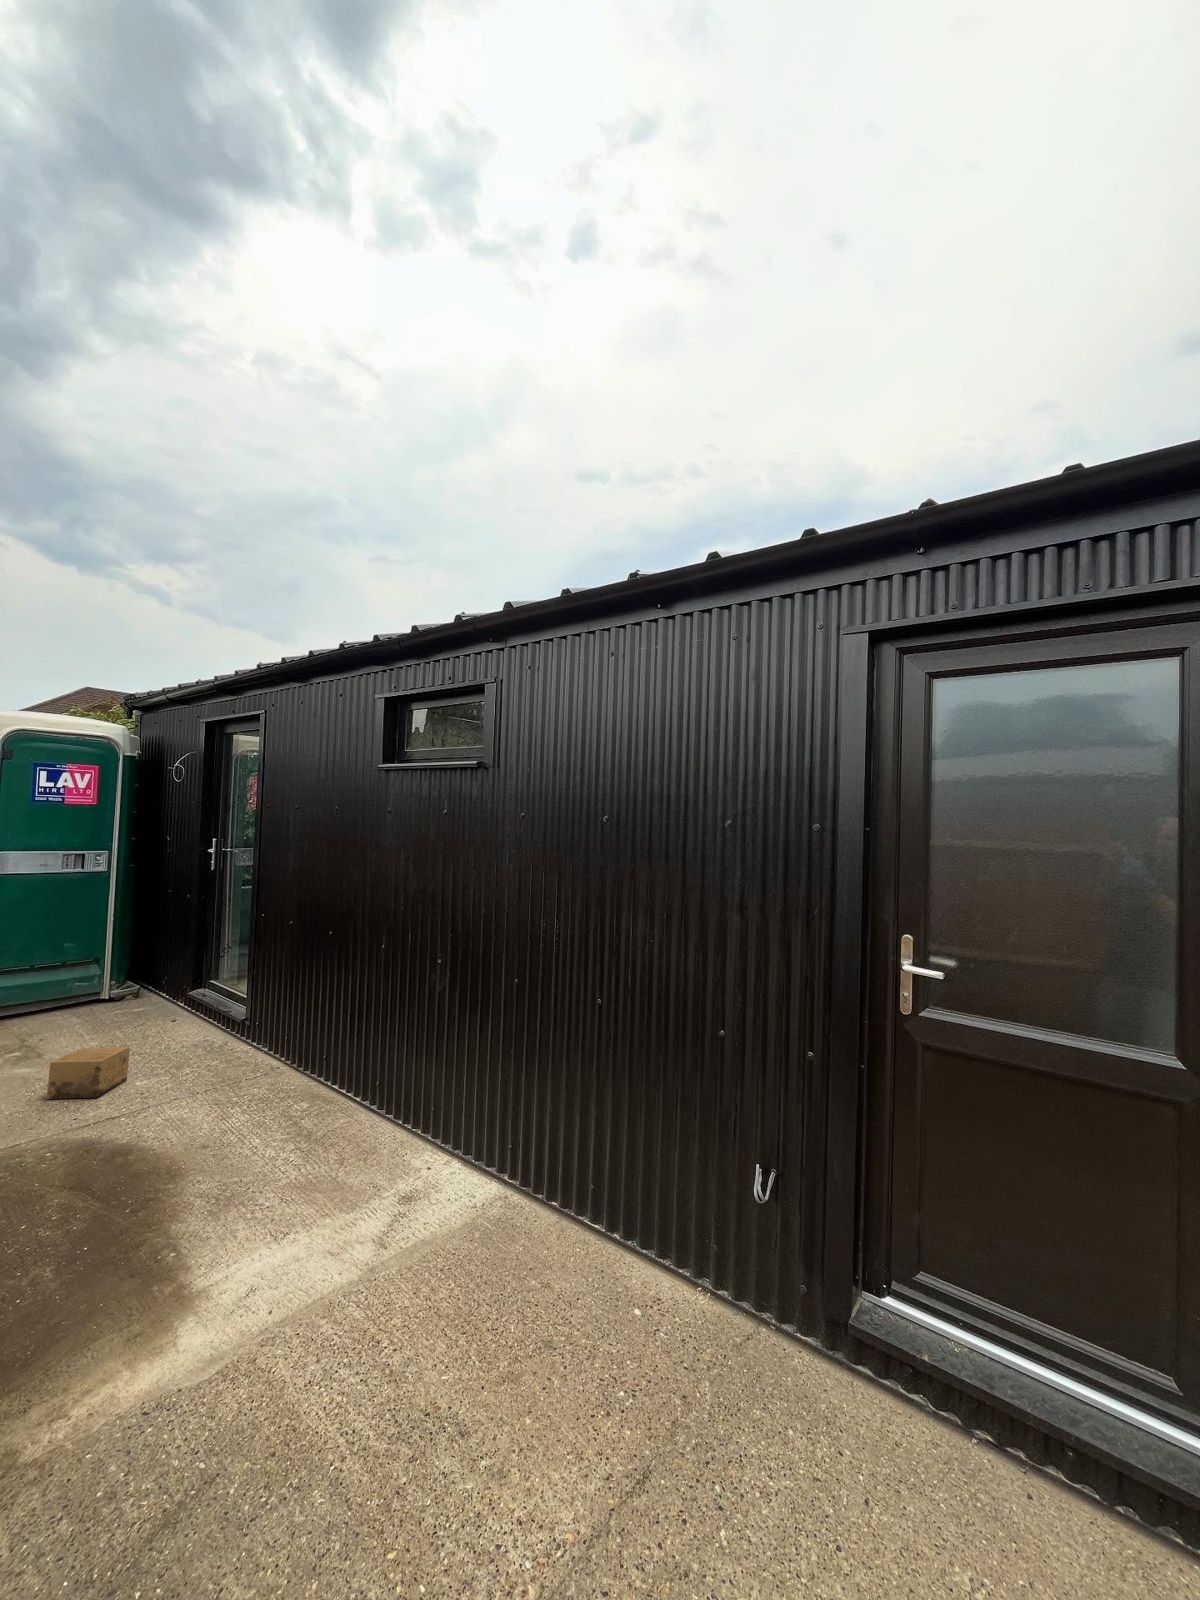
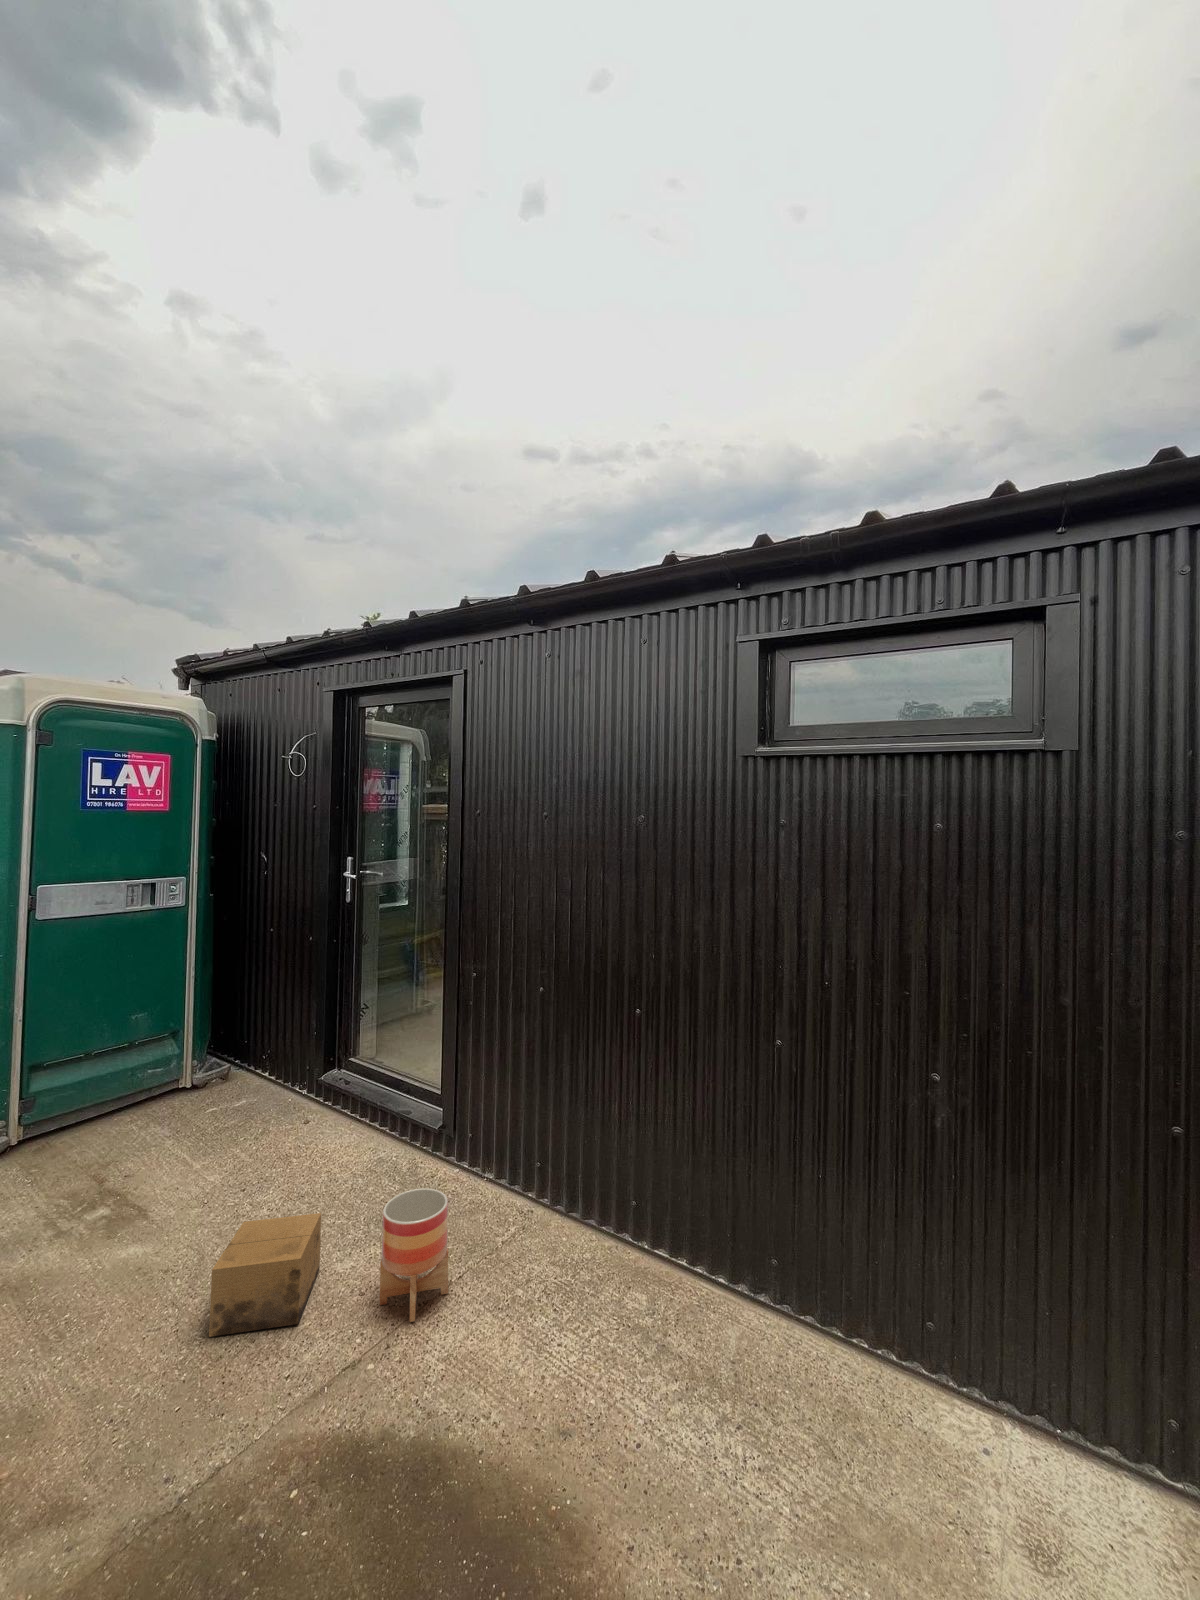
planter: none [149,1034,197,1100] -> present [380,1188,449,1322]

